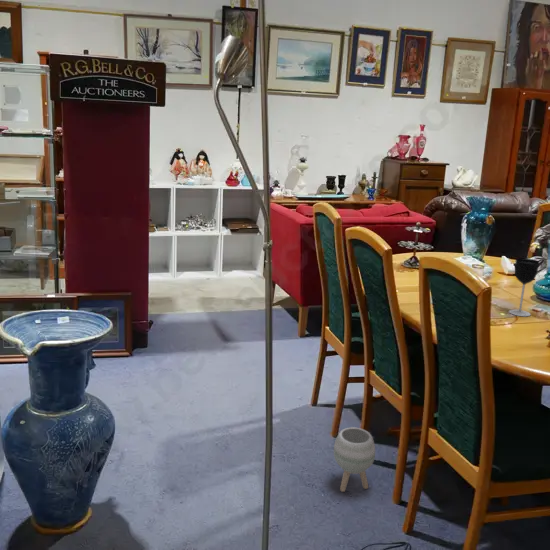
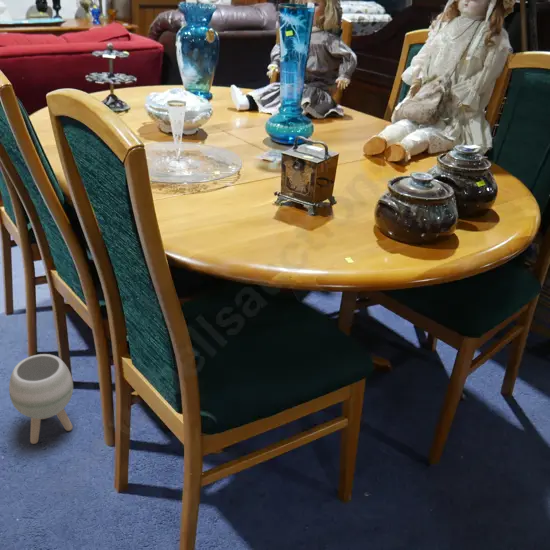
wine glass: present [509,258,539,316] -> none [232,85,264,170]

